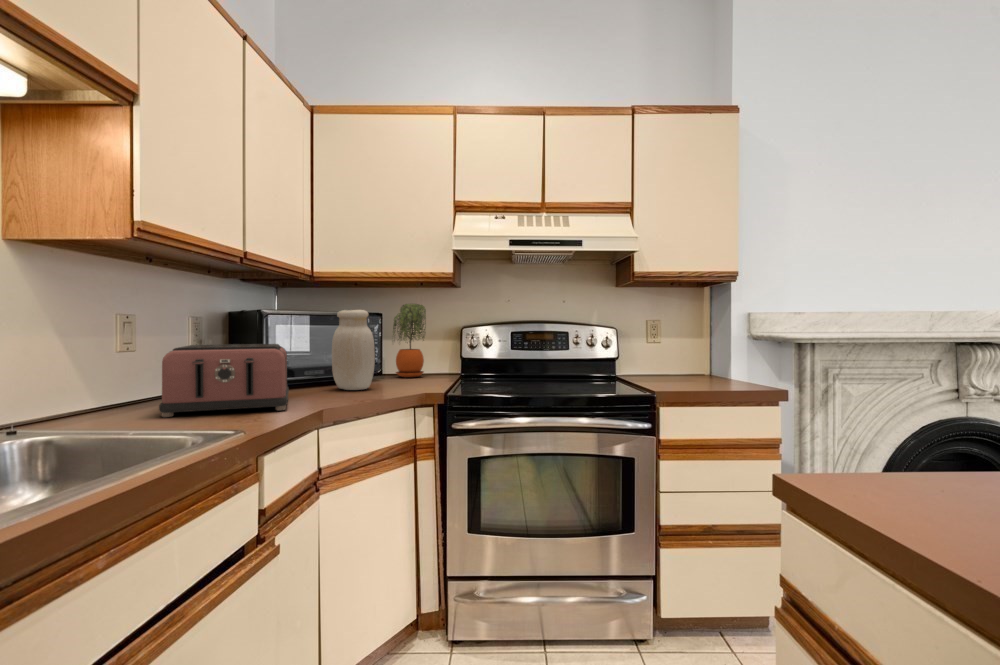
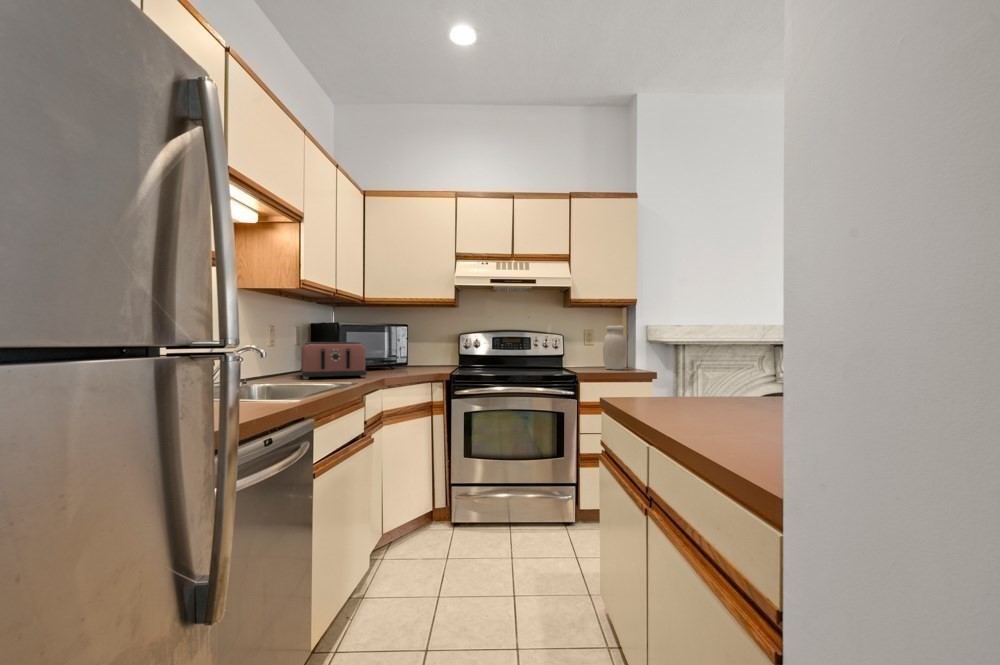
potted plant: present [393,304,426,378] -> none [413,318,436,367]
jar: present [332,310,375,390] -> present [603,325,627,370]

